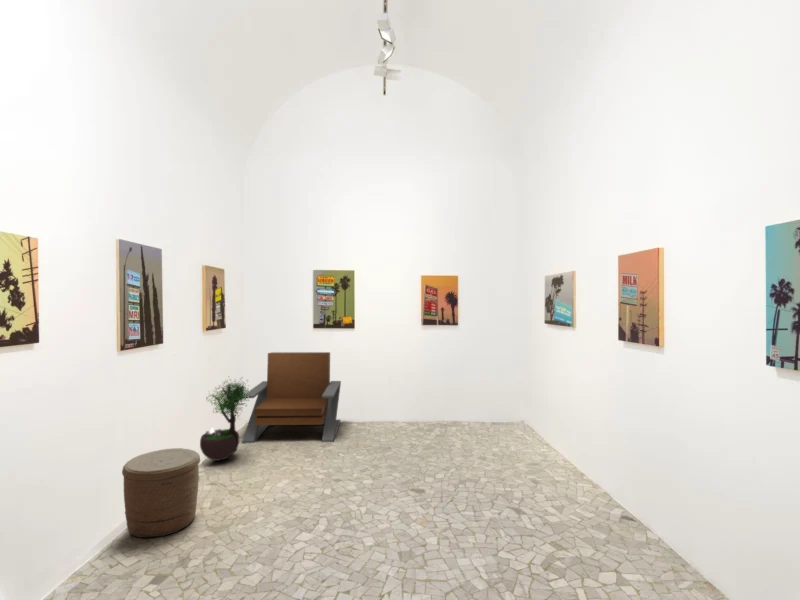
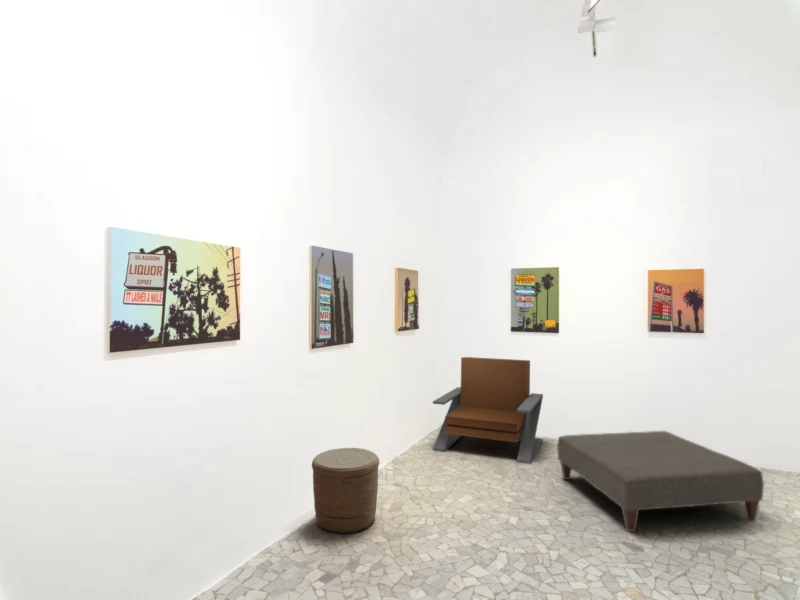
potted tree: present [200,381,249,461] -> none [390,379,439,466]
ottoman: none [358,401,499,481] -> present [557,431,764,532]

